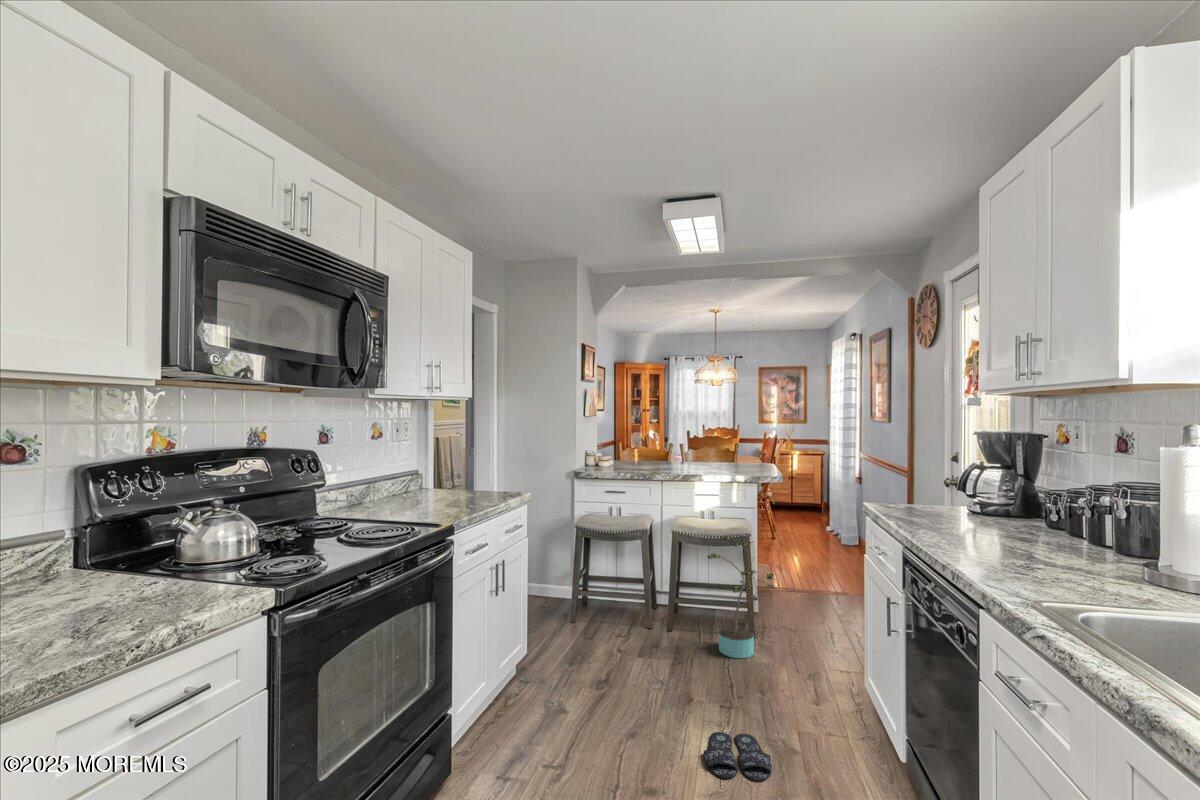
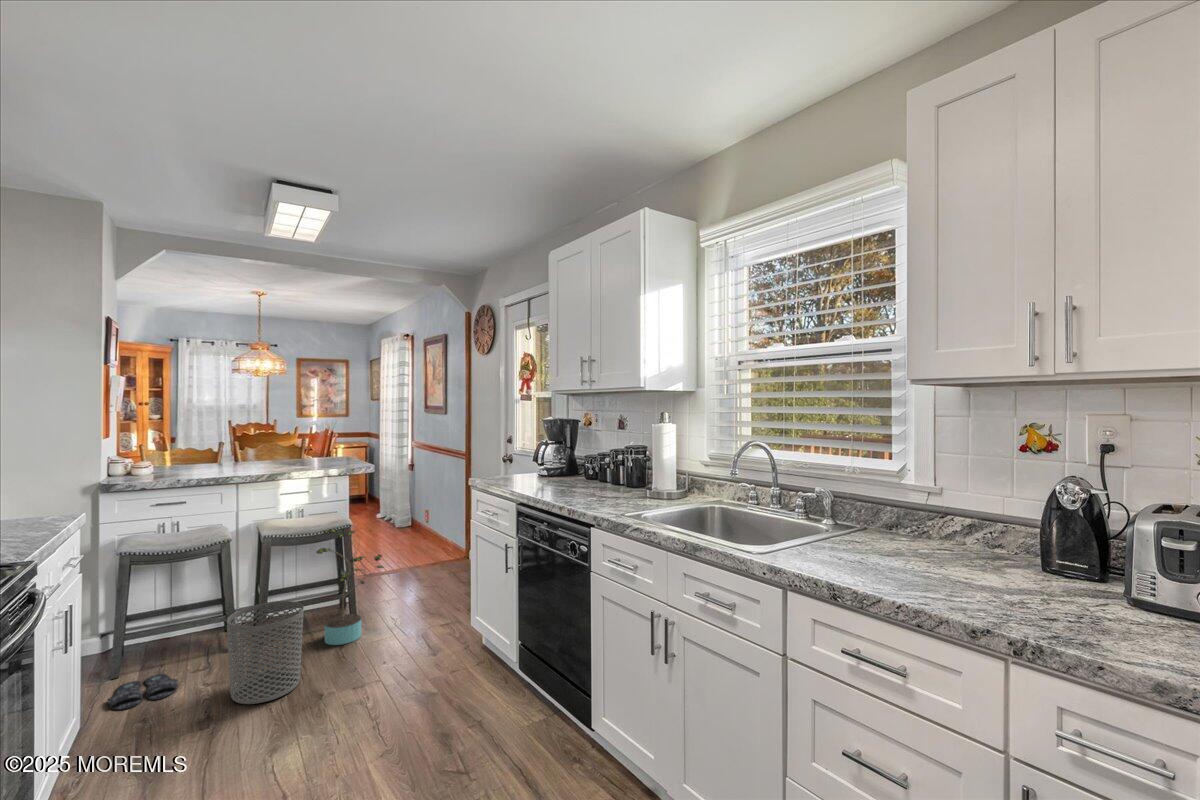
waste bin: none [624,594,685,687] -> present [227,601,304,704]
slippers: present [704,732,772,782] -> present [107,674,178,710]

